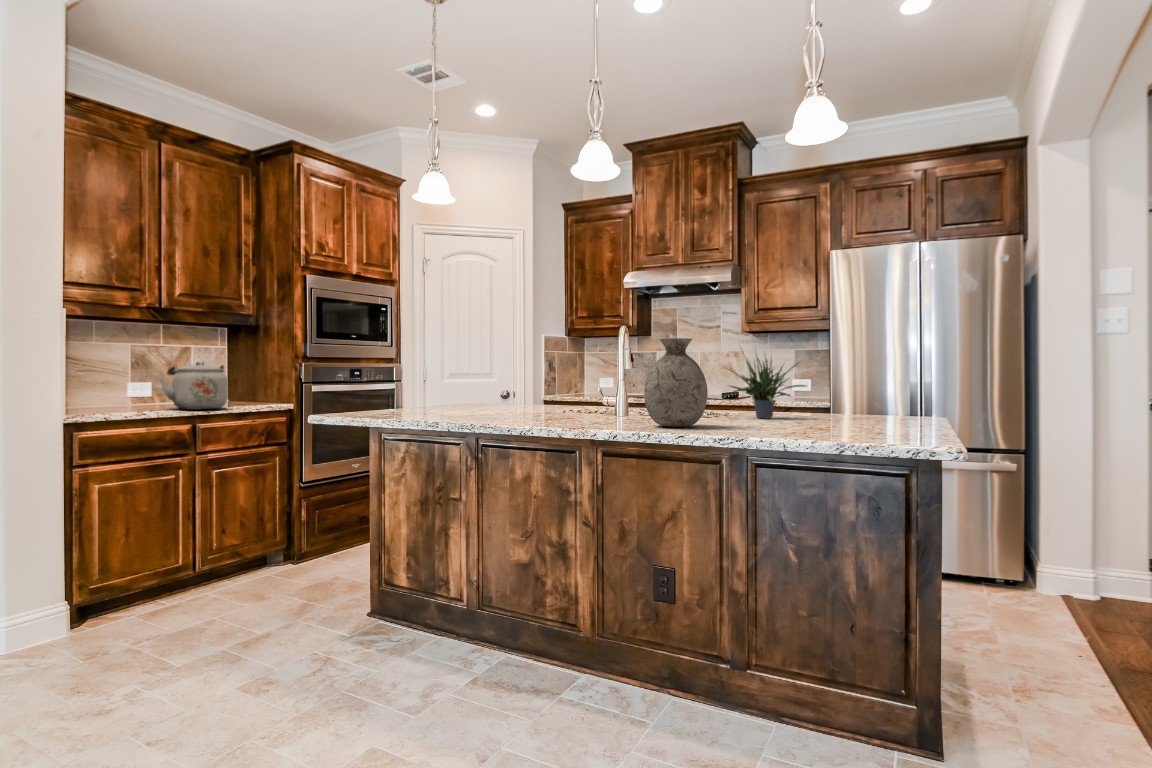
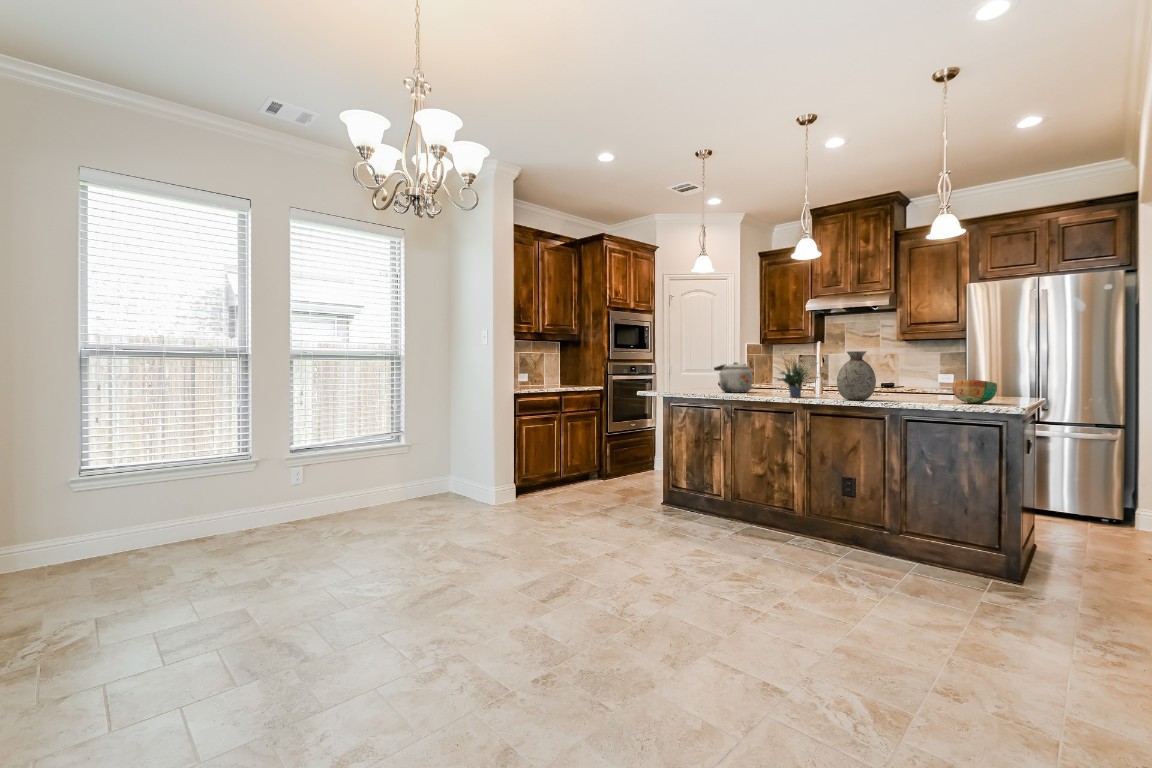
potted plant: present [726,355,806,419] -> present [777,361,818,397]
kettle: present [160,362,228,410] -> present [714,362,752,393]
bowl: none [828,389,899,431] -> present [952,380,997,403]

